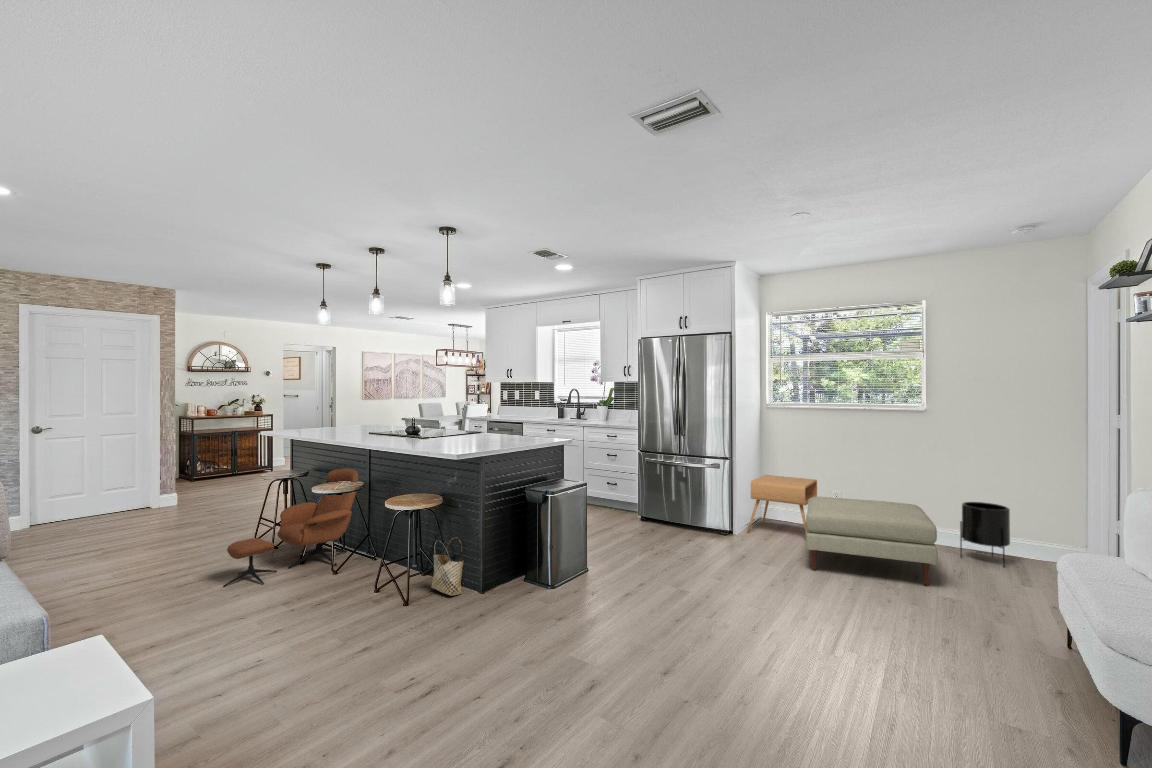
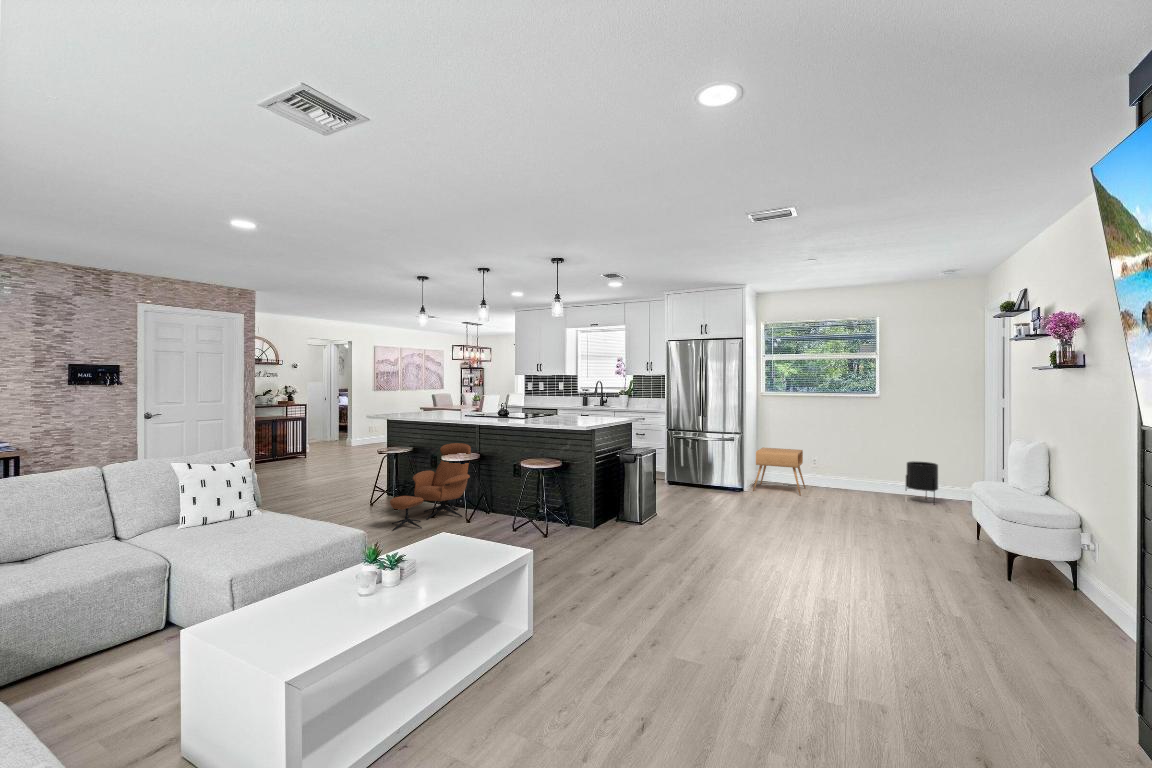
ottoman: present [806,497,938,586] -> none [801,460,895,515]
woven basket: present [431,537,464,596] -> none [553,489,580,529]

